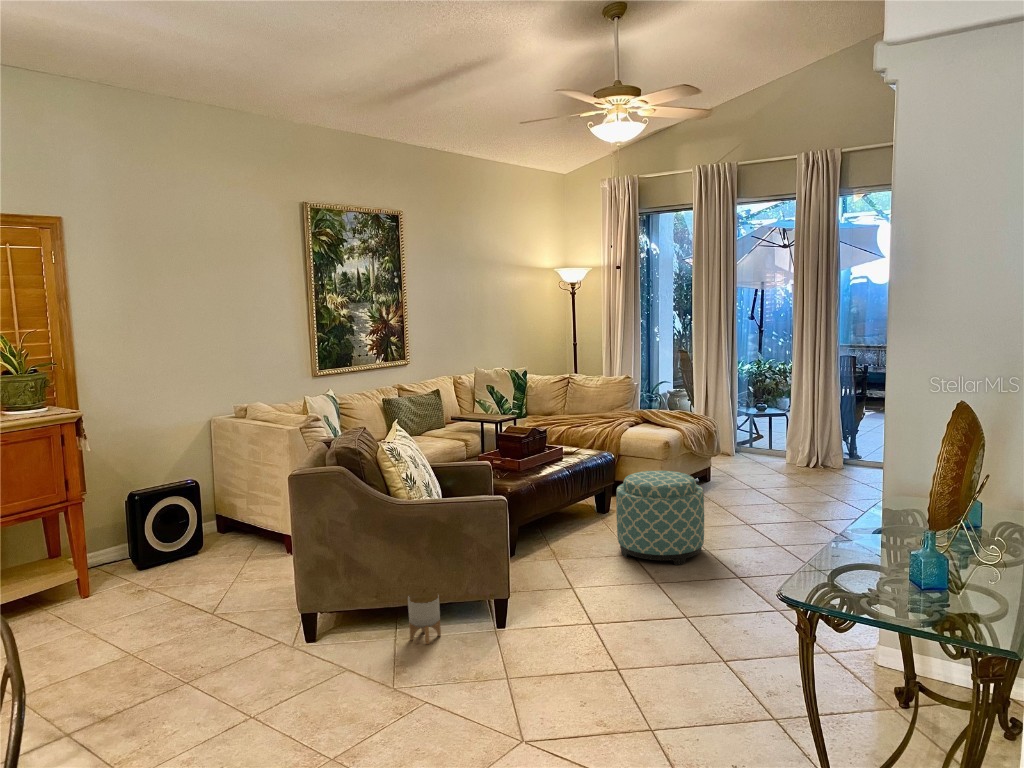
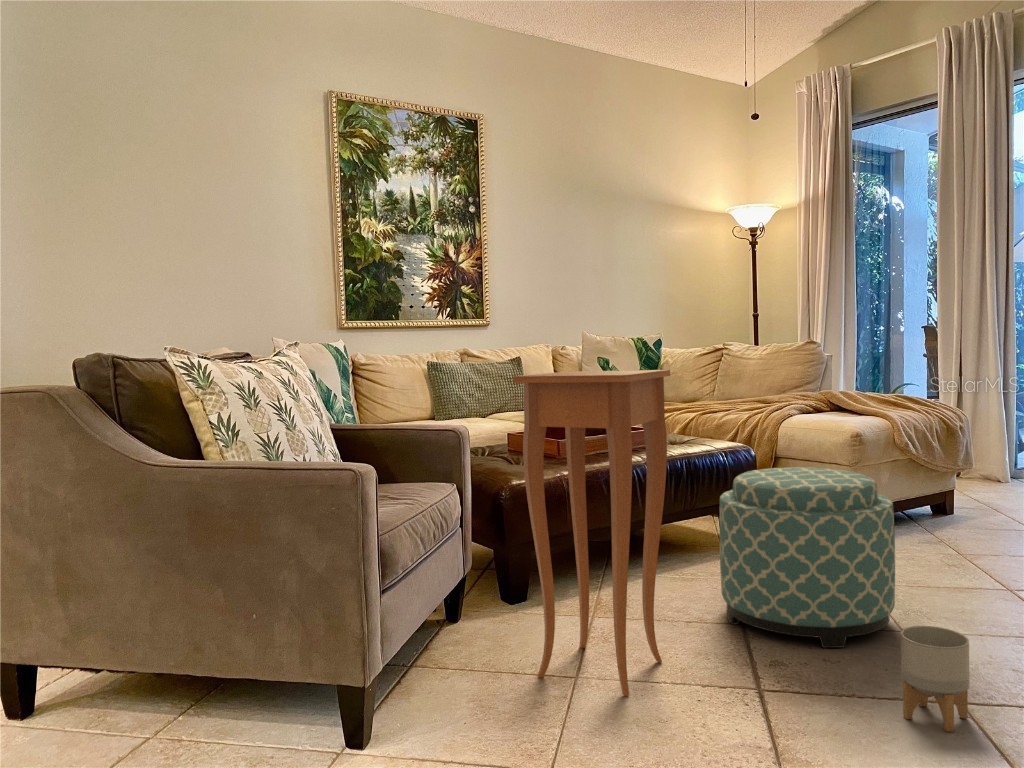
side table: none [539,432,608,598] -> present [514,370,670,696]
planter: present [408,596,441,644] -> present [901,626,970,731]

